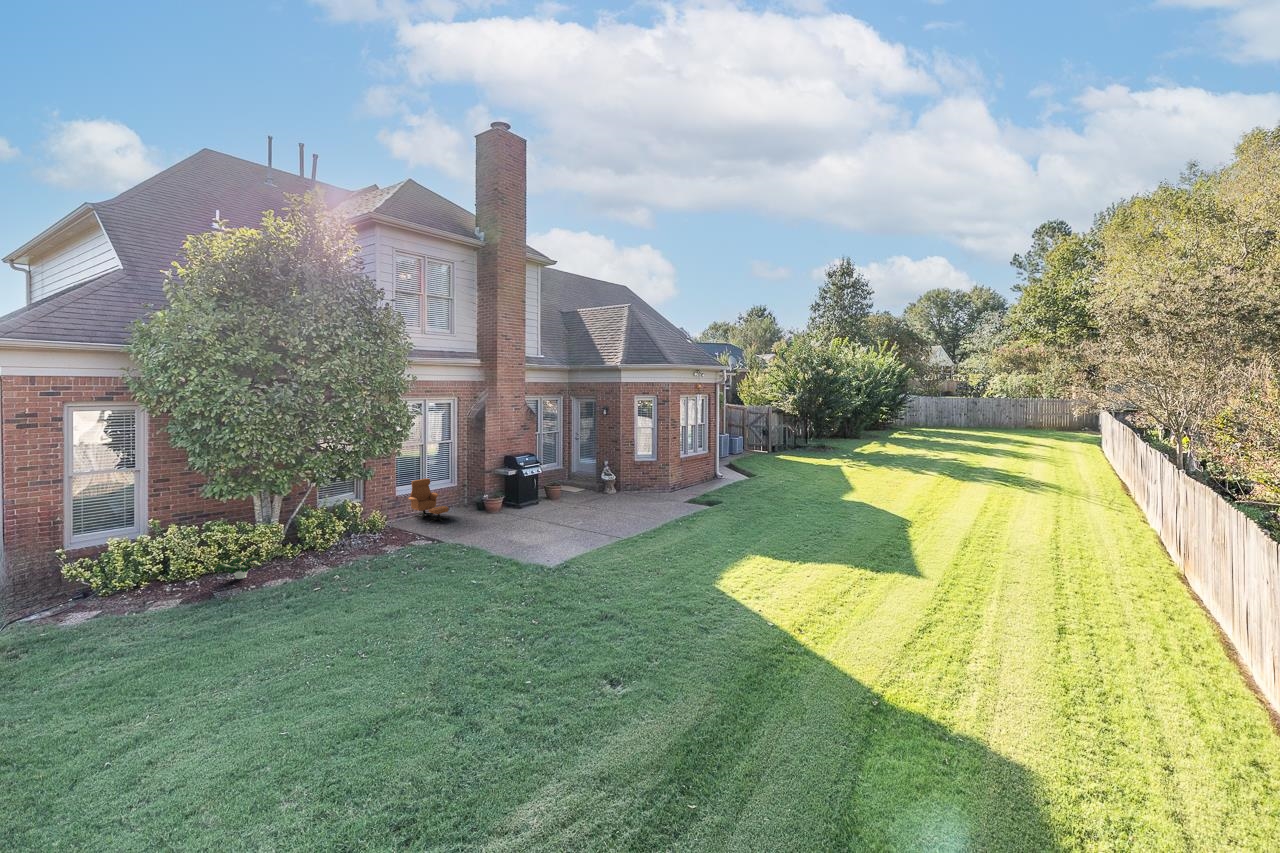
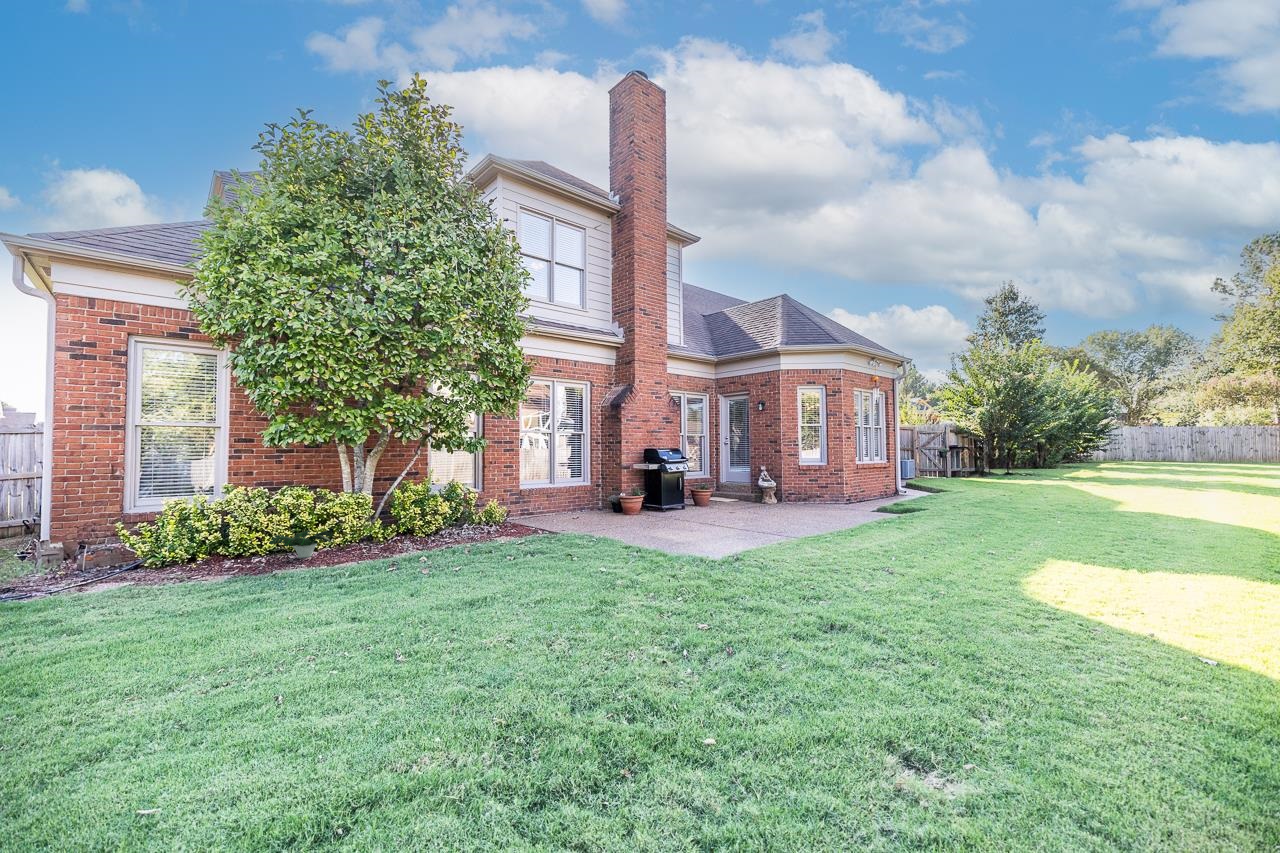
lounge chair: present [408,478,449,522] -> none [532,469,580,518]

